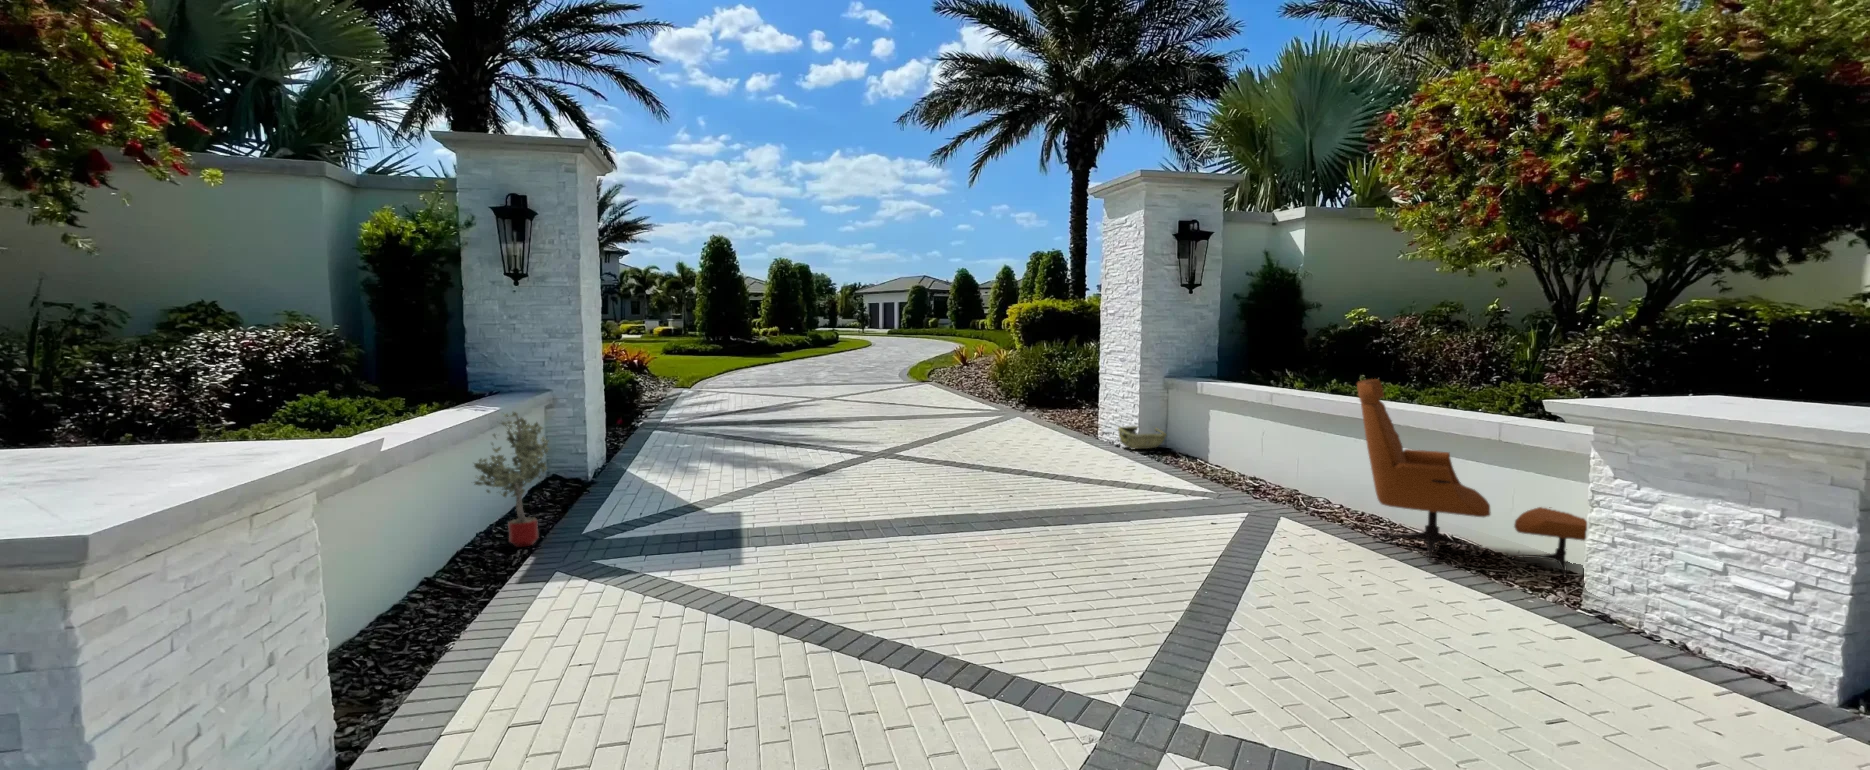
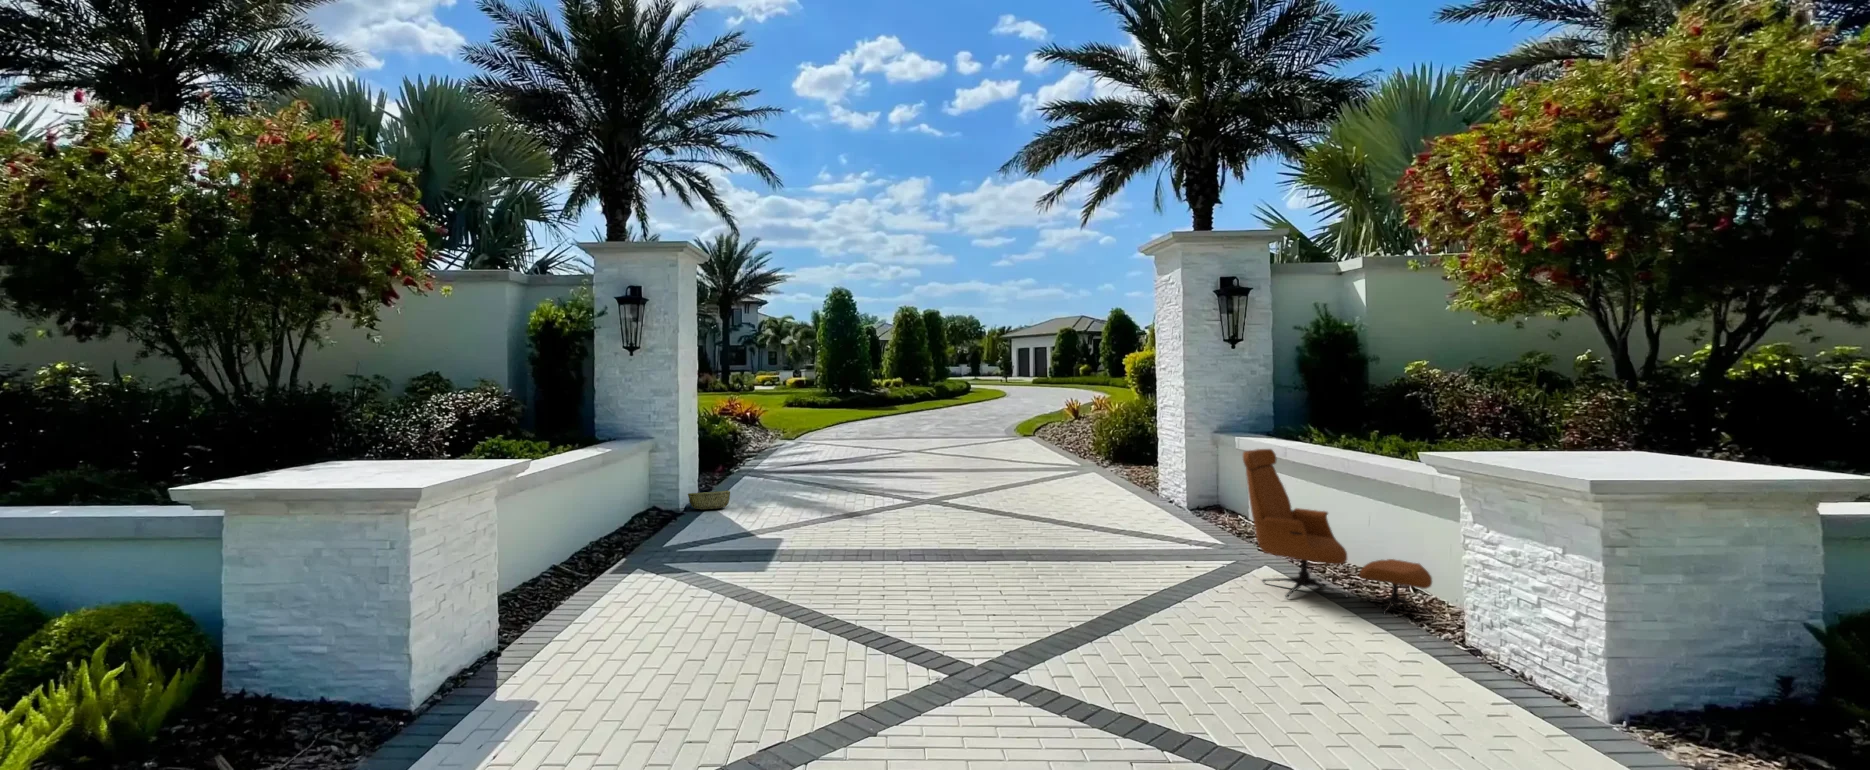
potted tree: present [474,412,549,547] -> none [587,454,644,553]
woven basket: present [1118,426,1166,449] -> present [688,491,730,509]

